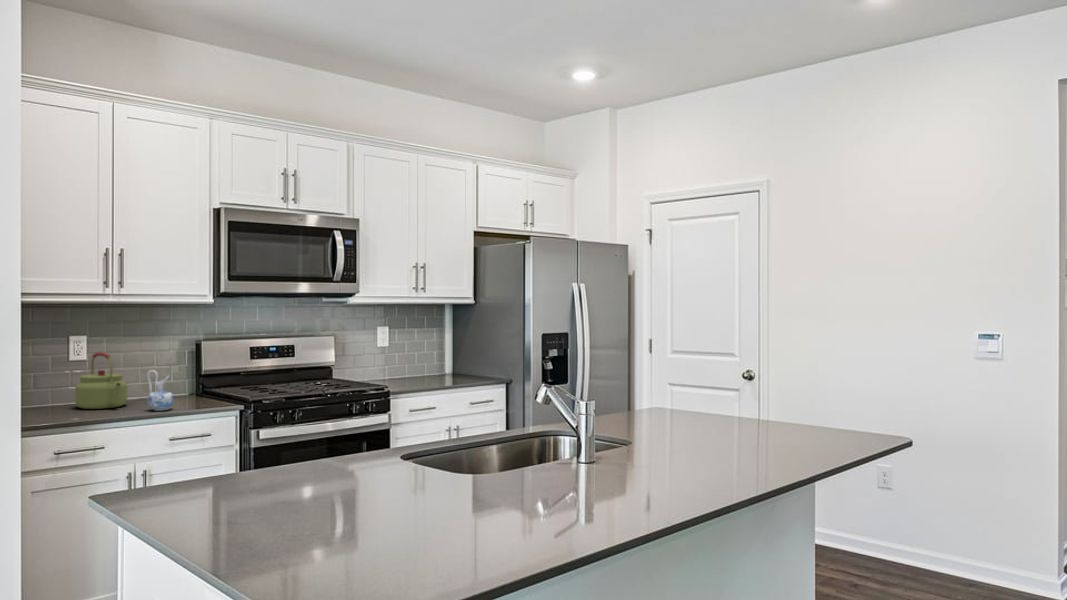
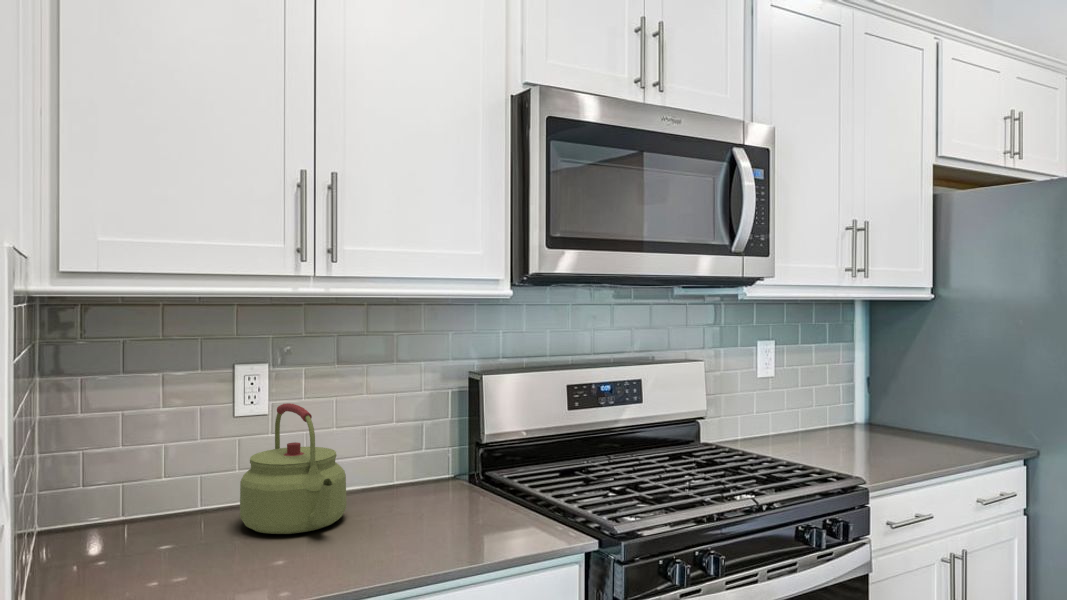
ceramic pitcher: present [147,370,174,411] -> none [390,453,448,552]

